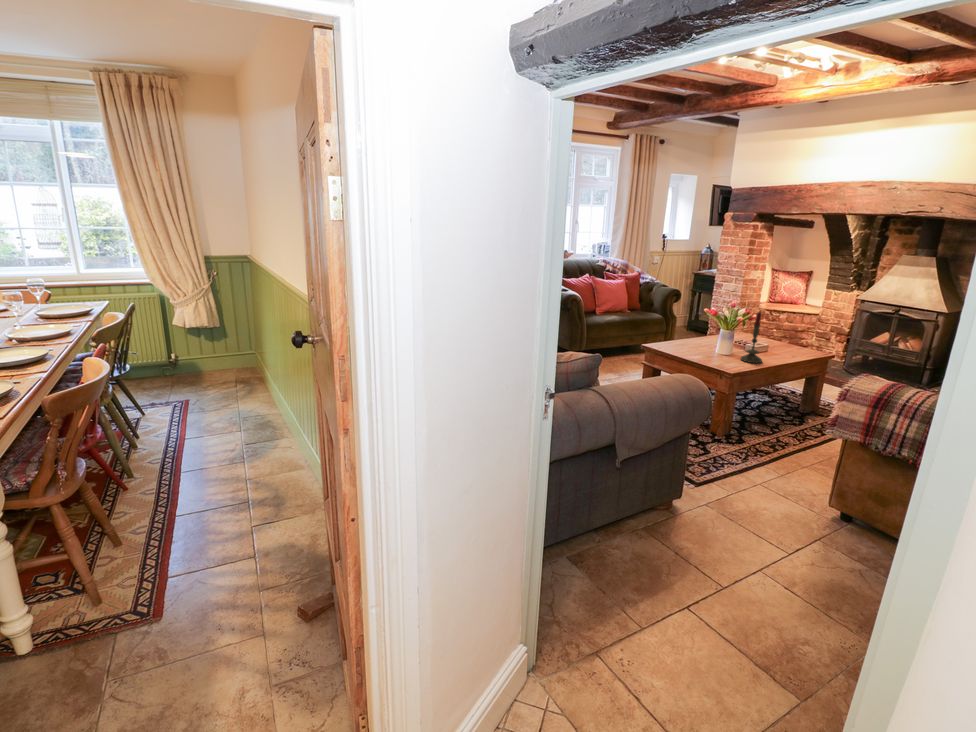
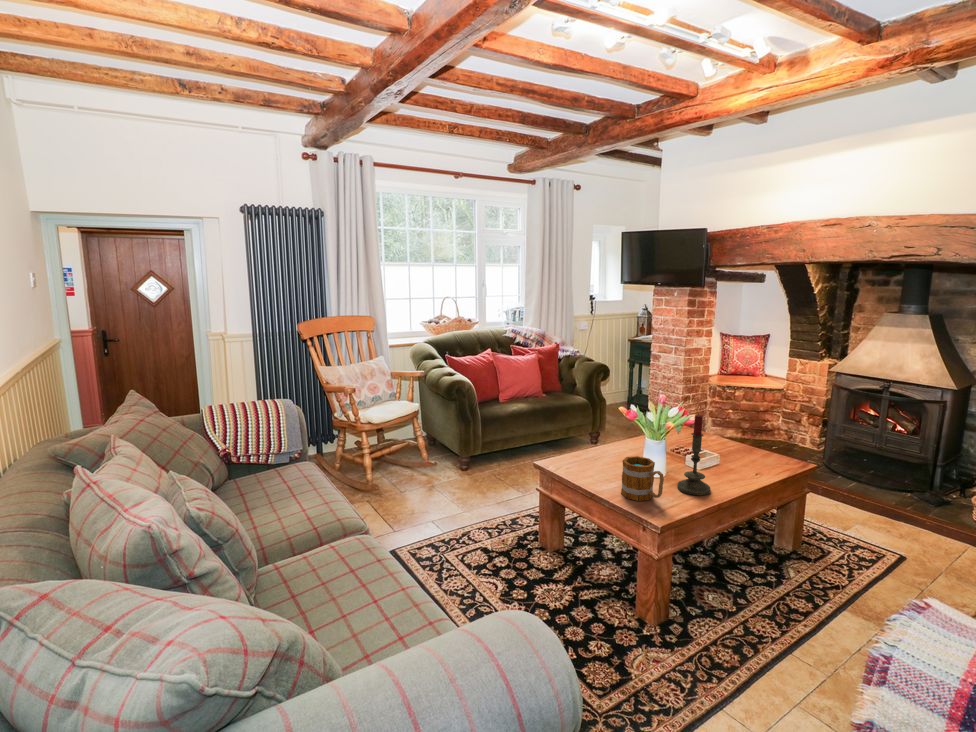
mug: none [705,338,735,364] -> present [621,456,664,501]

